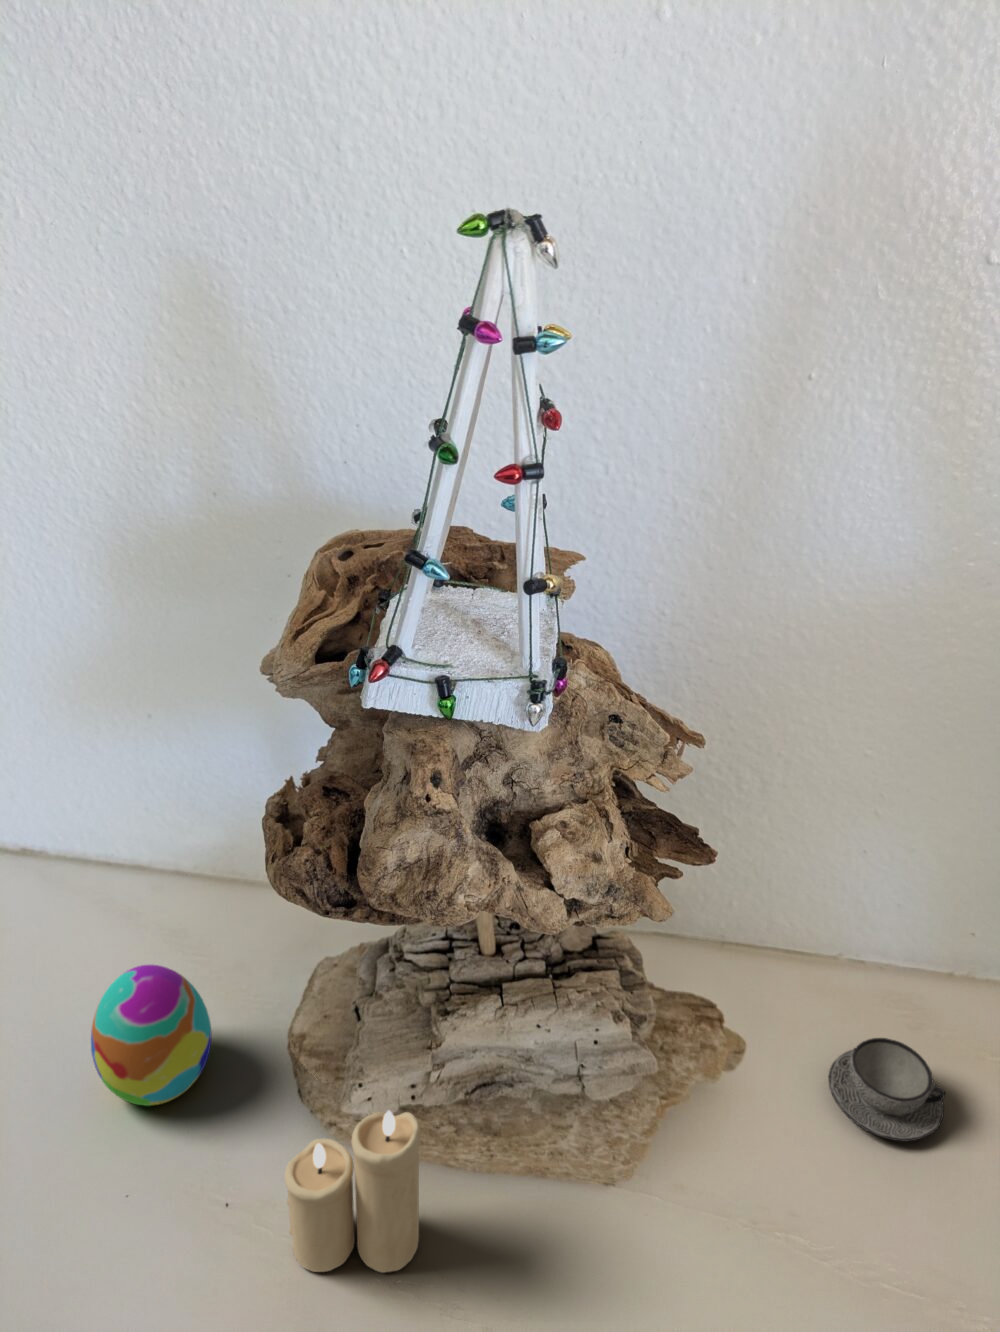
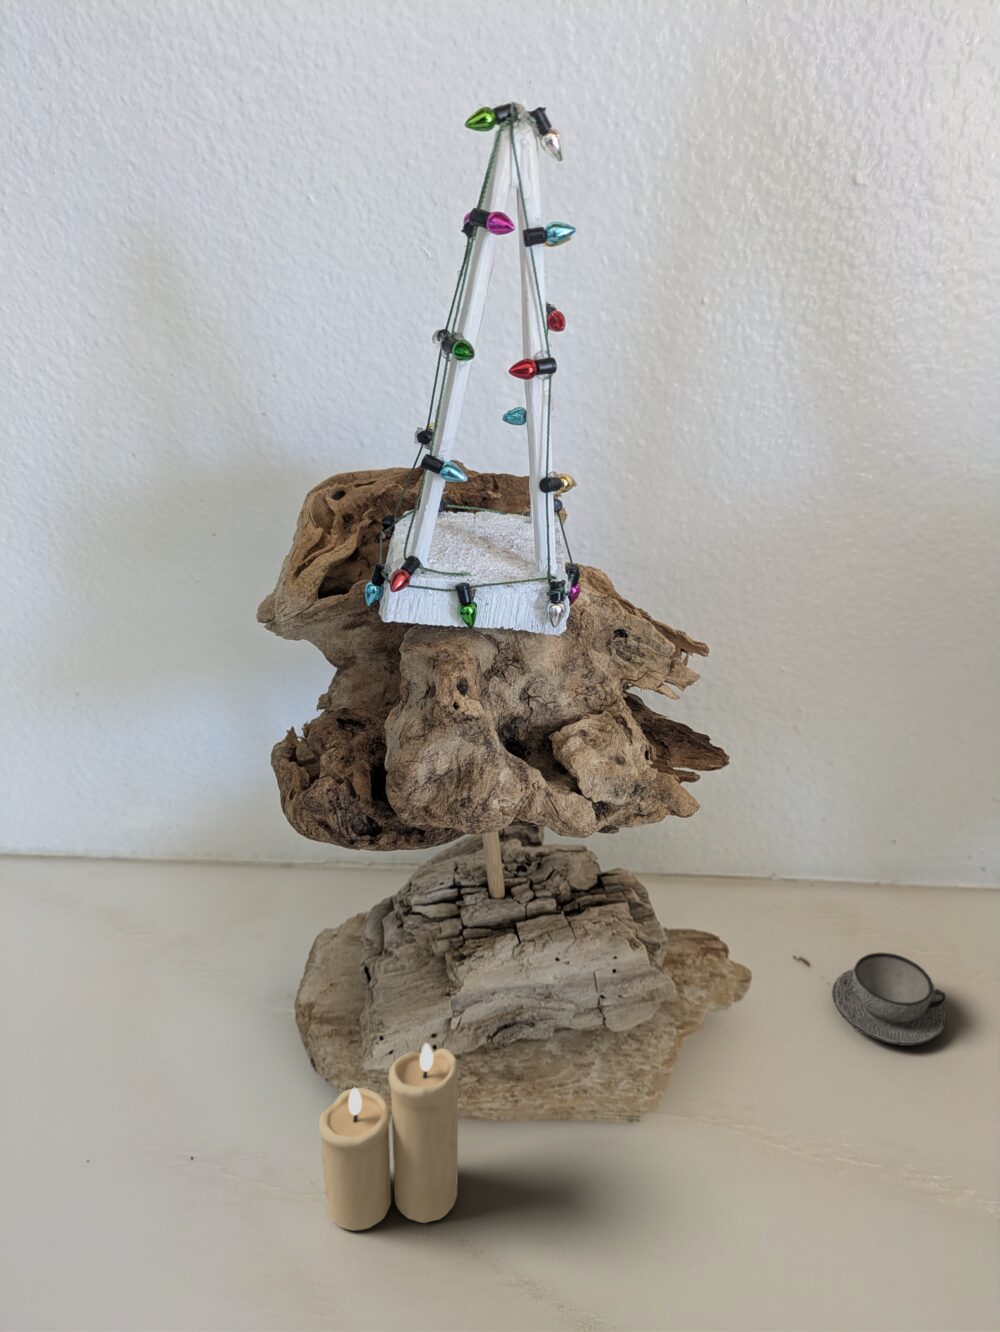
decorative egg: present [91,965,211,1106] -> none [88,943,214,1093]

